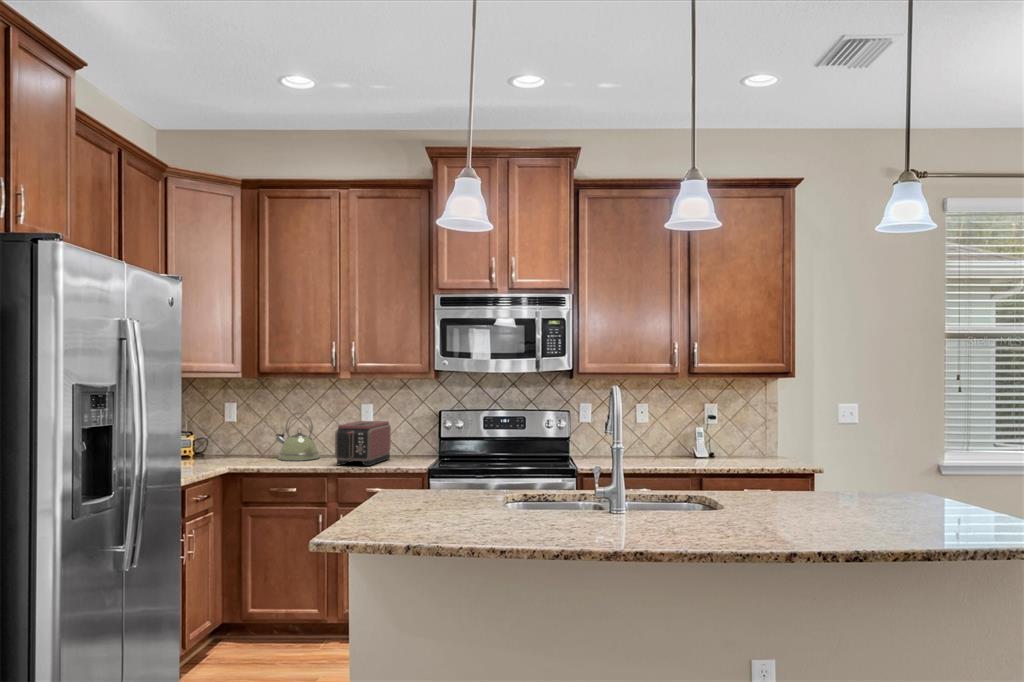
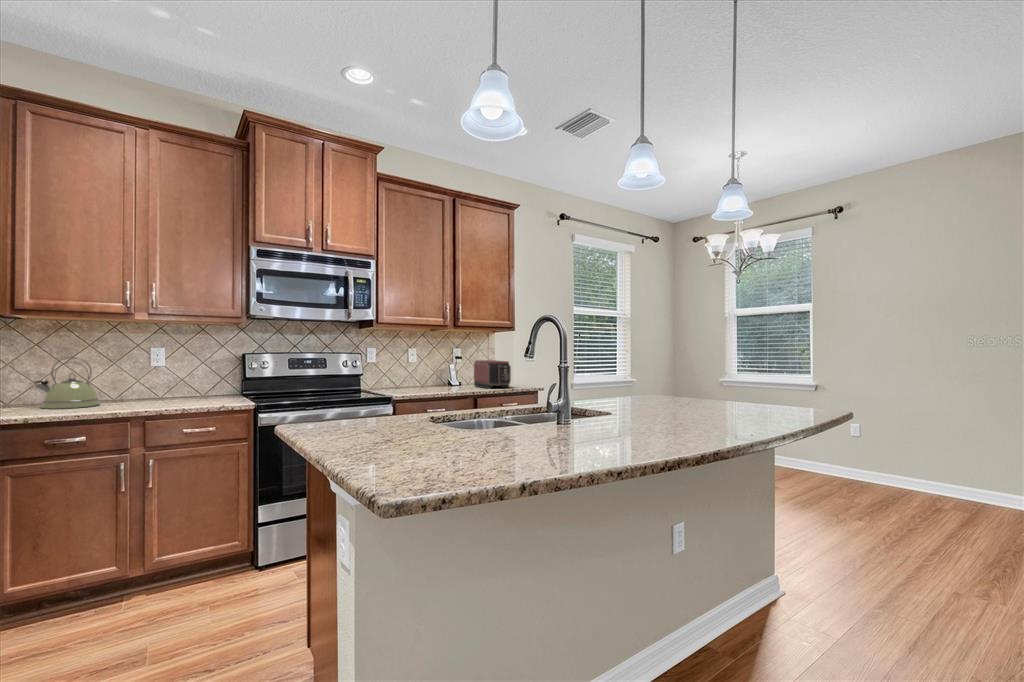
toaster: present [335,421,391,466] -> present [474,360,511,389]

